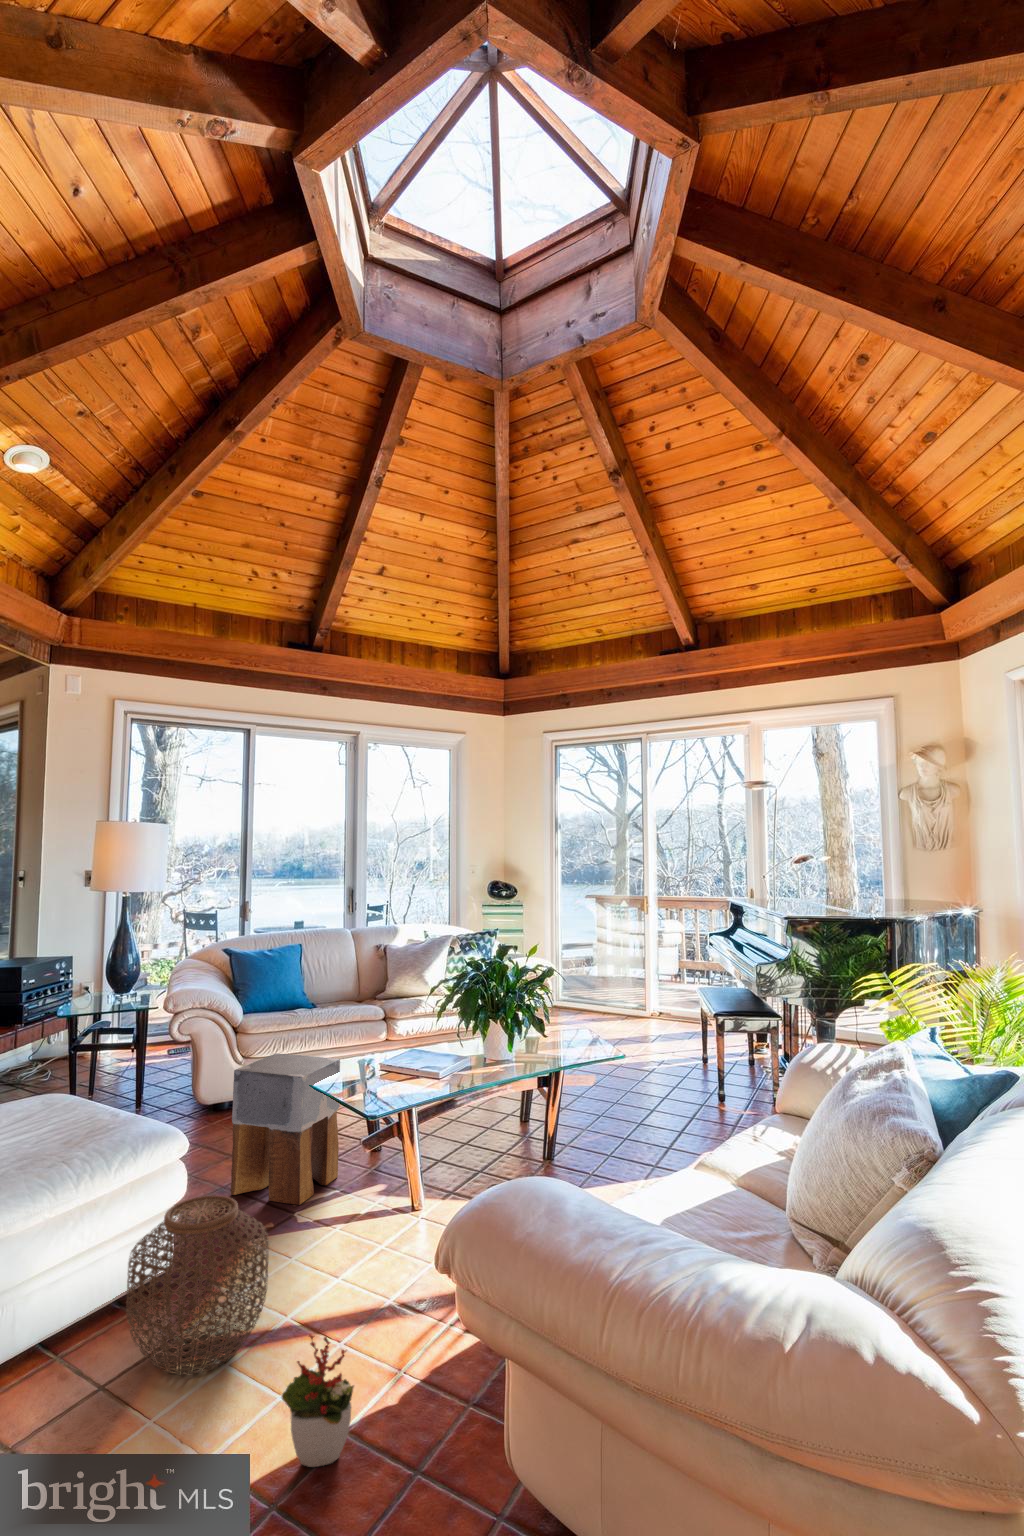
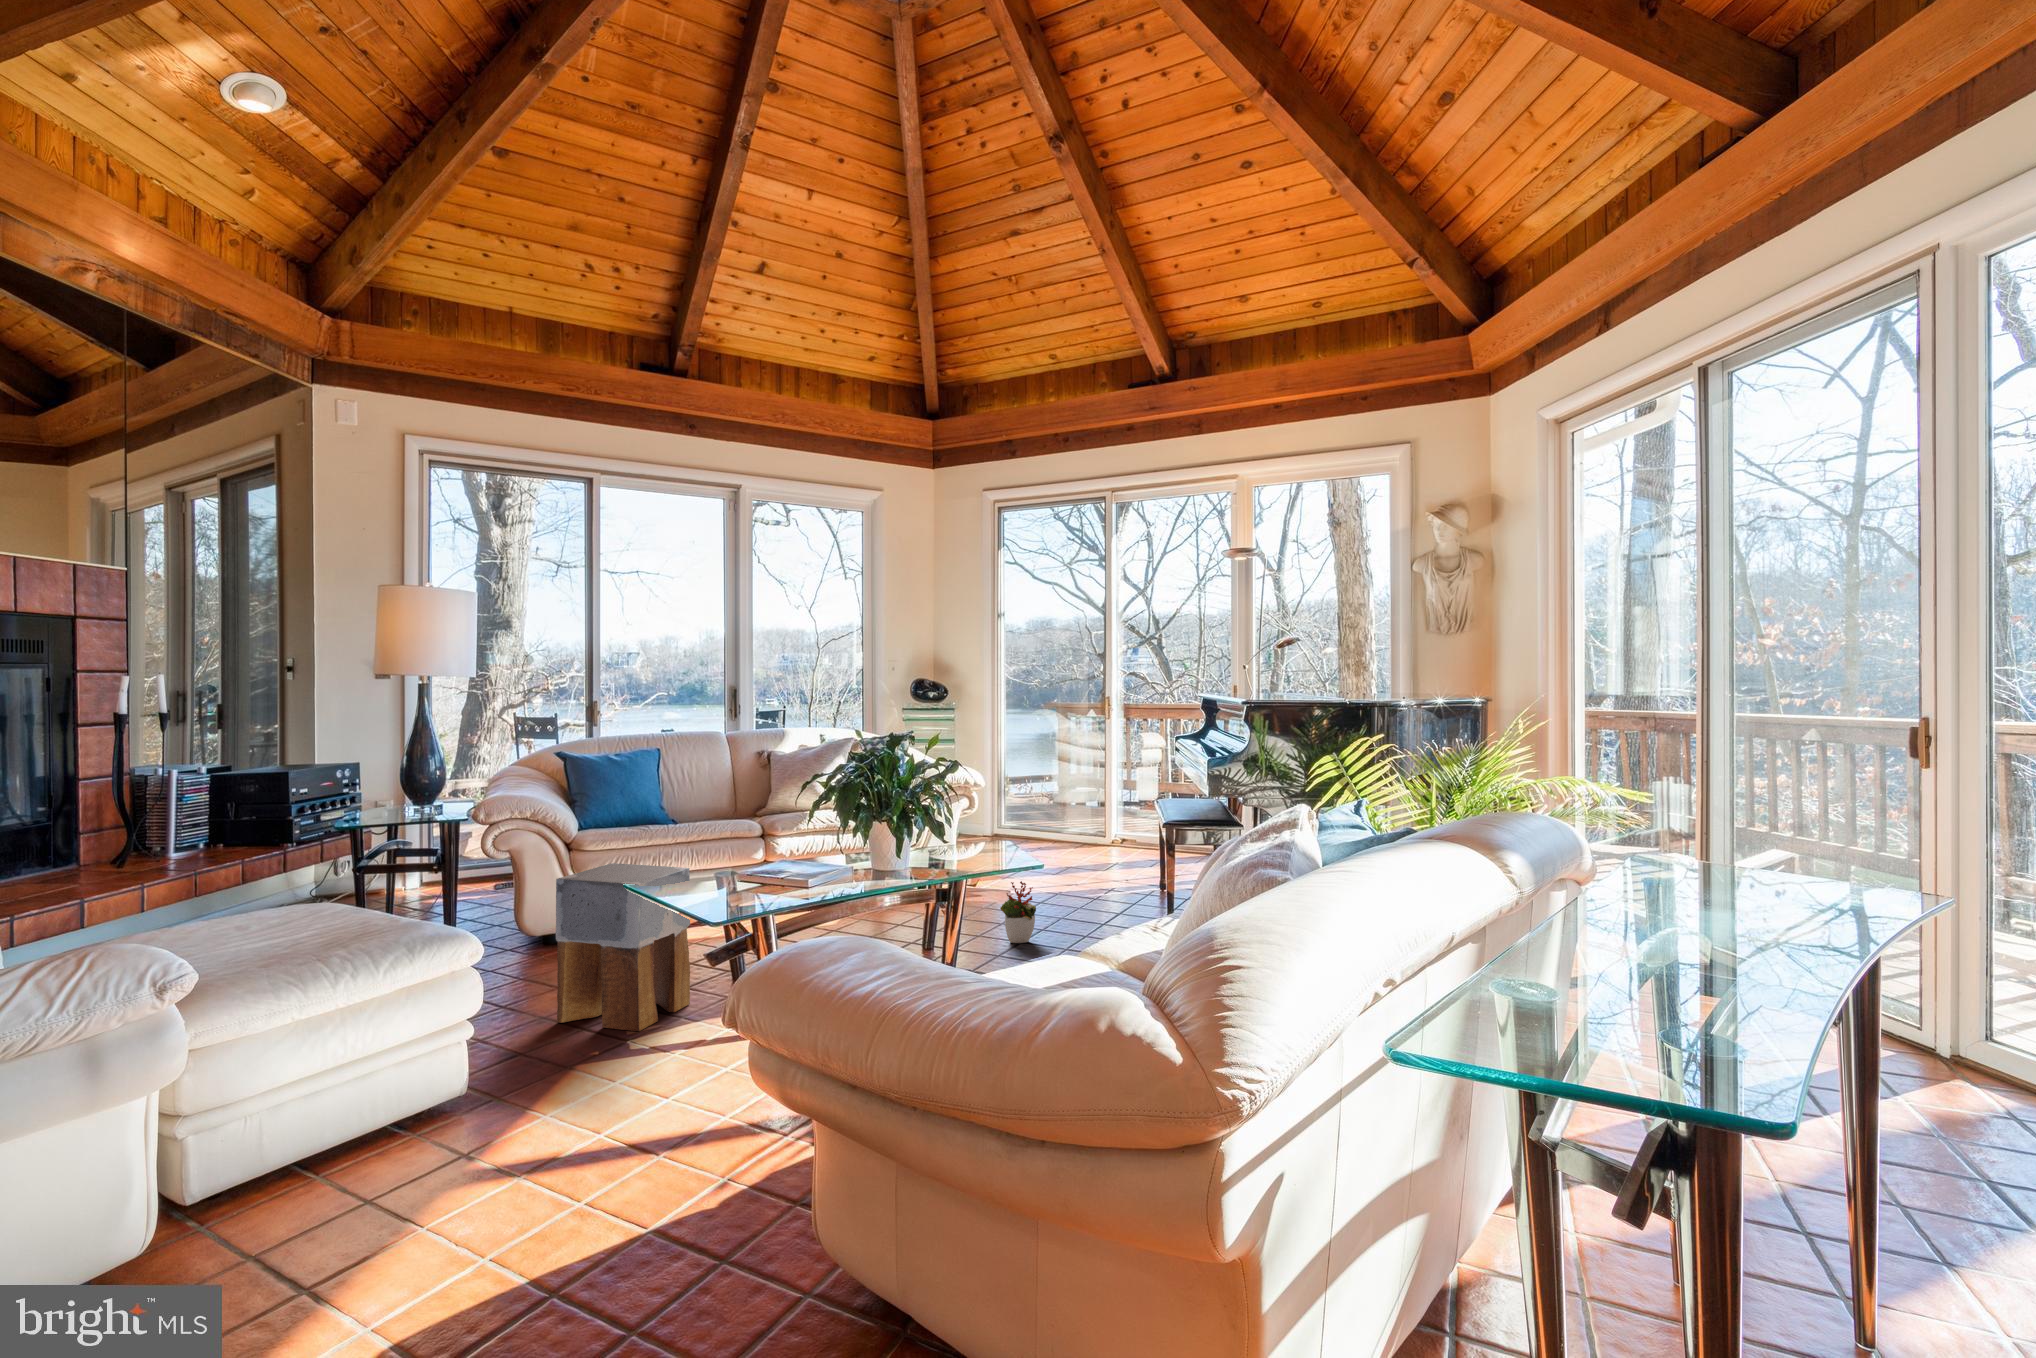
woven basket: present [126,1195,268,1375] -> none [409,999,579,1186]
decorative plant: present [282,1335,354,1467] -> present [1000,881,1036,943]

